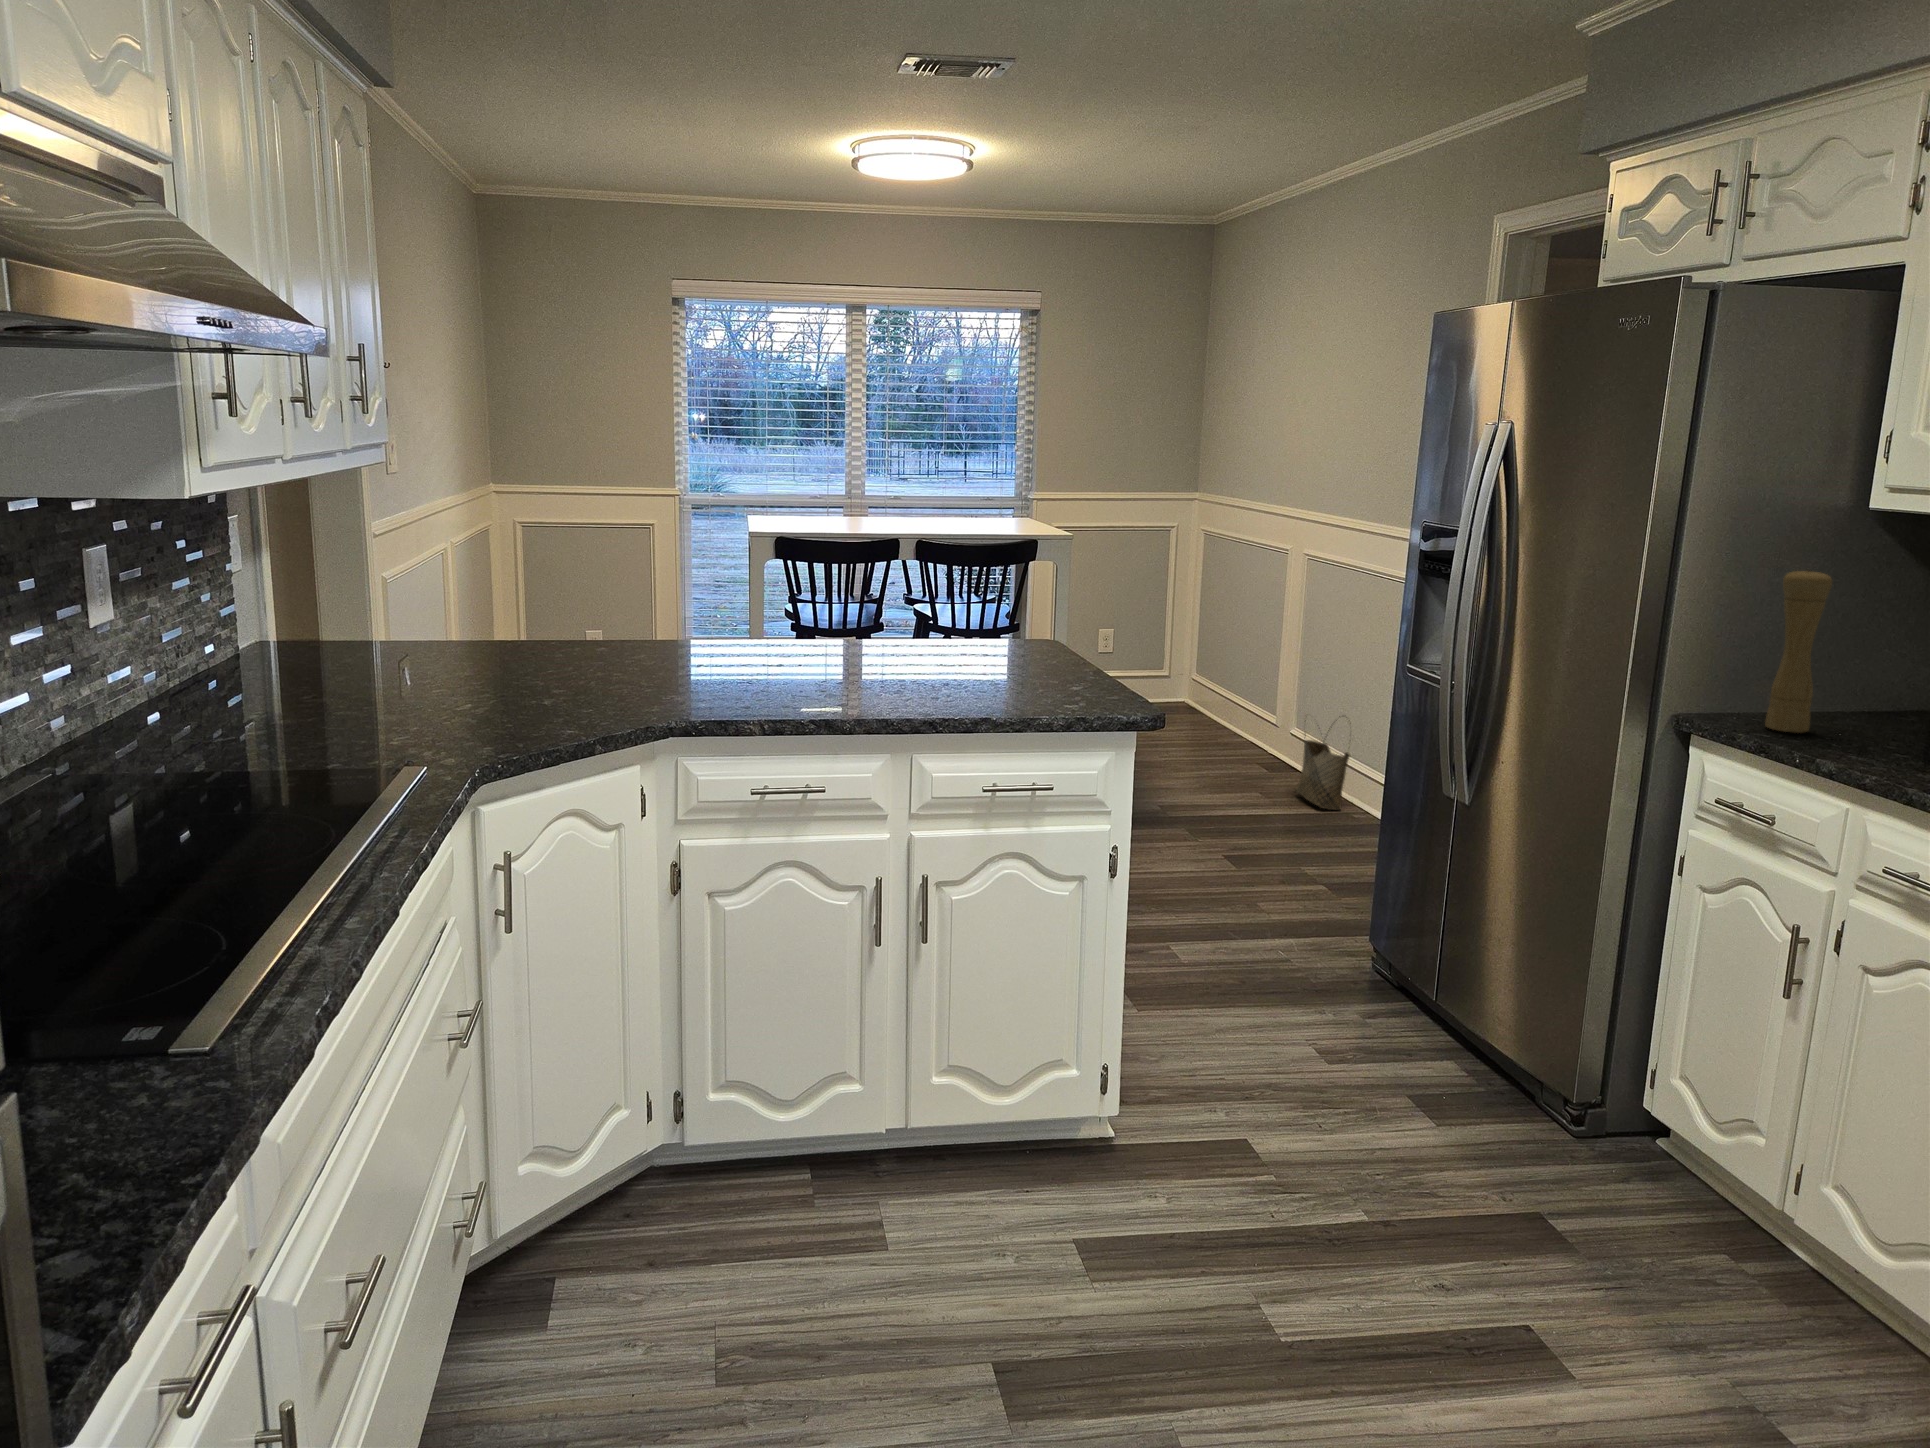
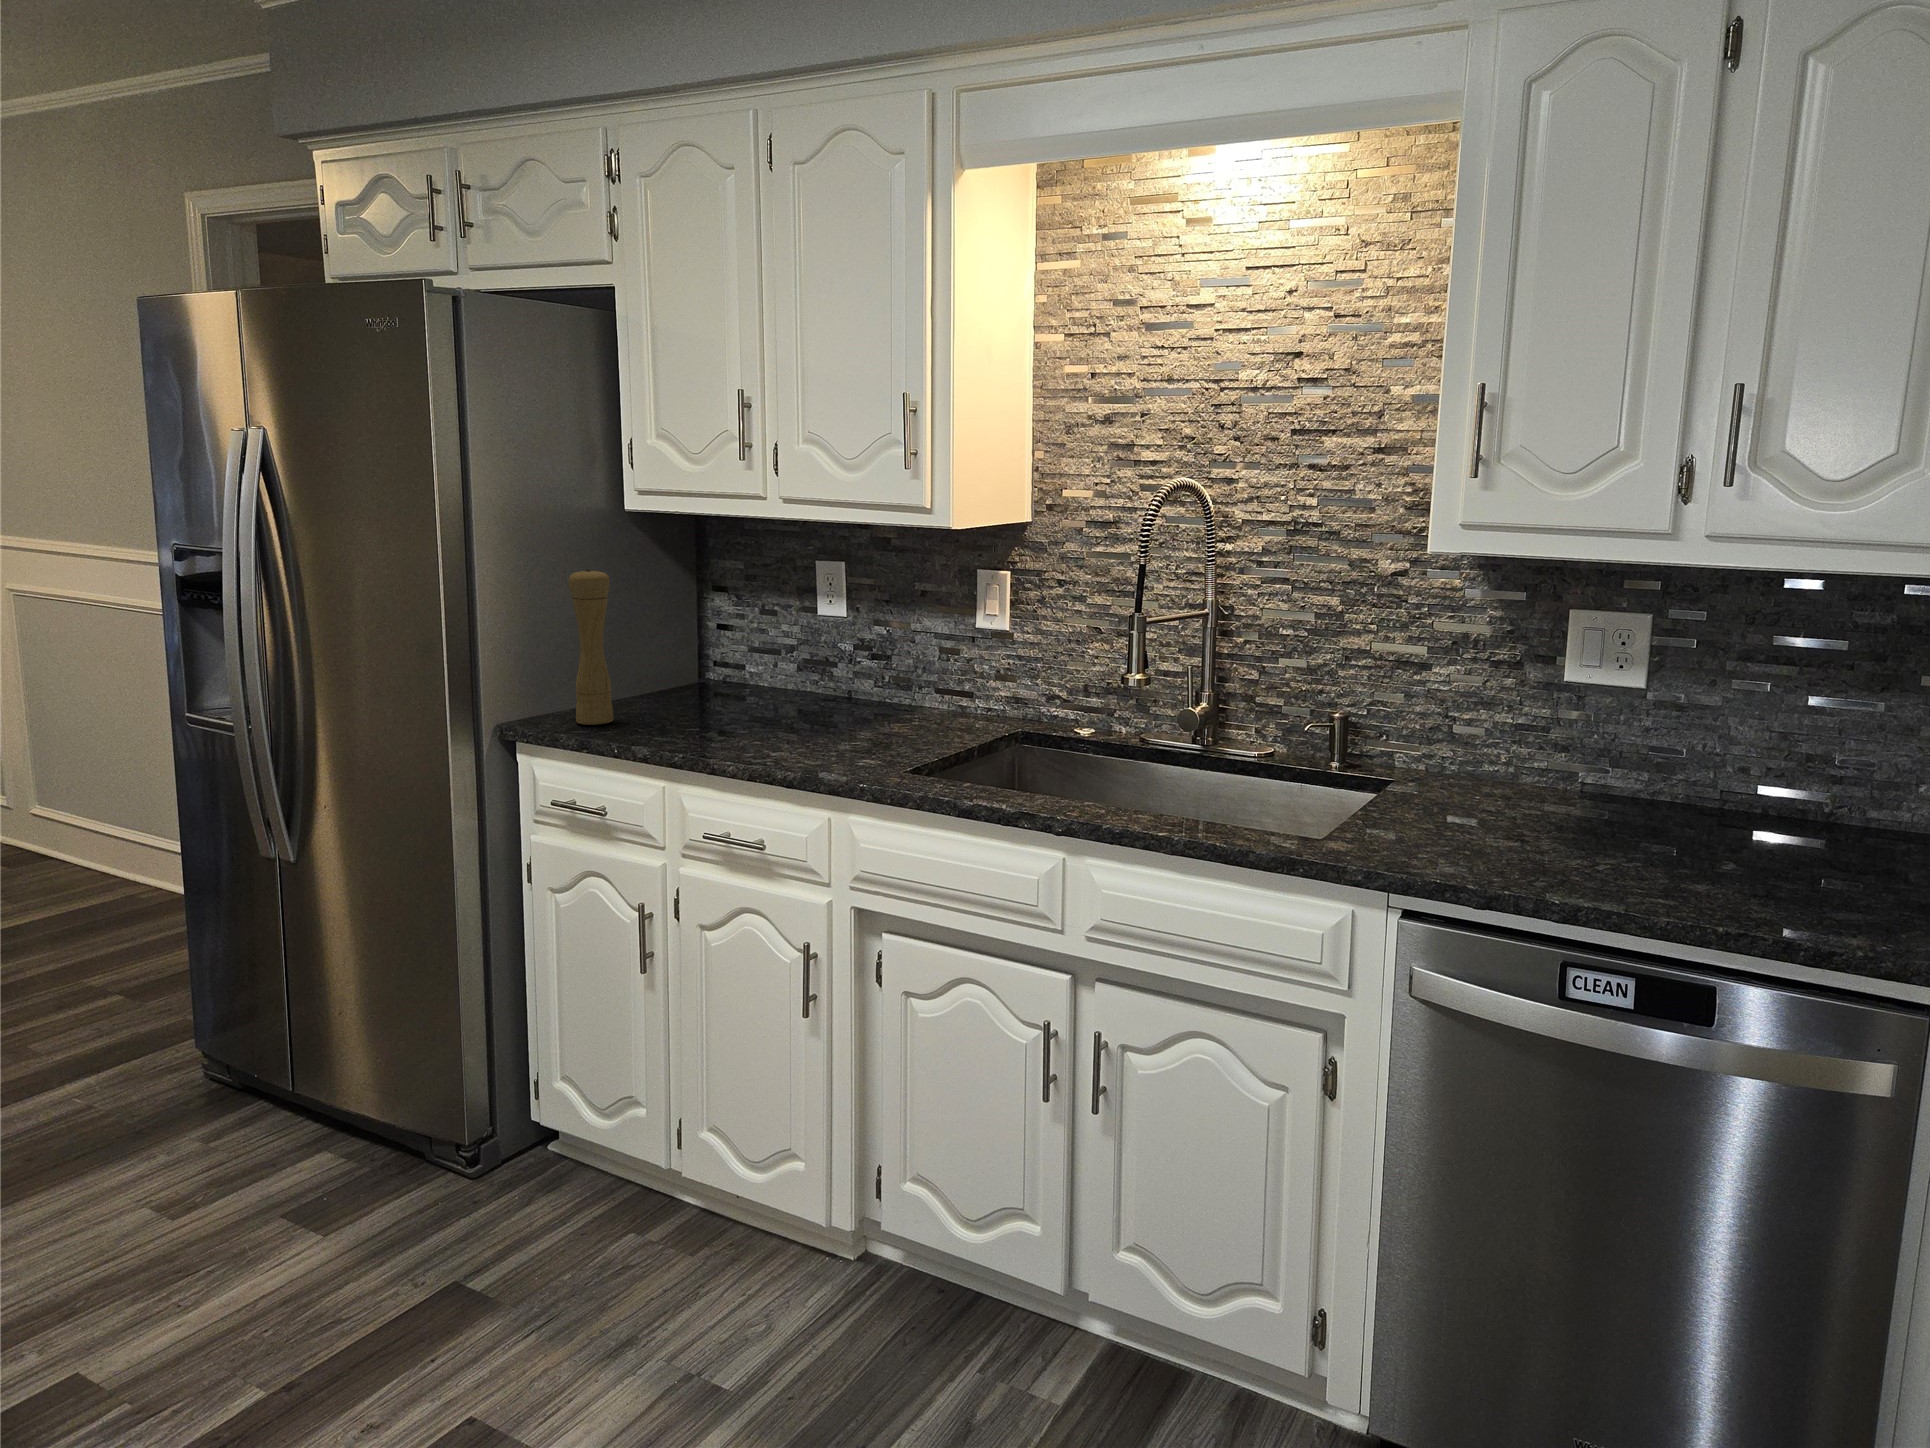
woven basket: present [1296,717,1350,810] -> none [45,783,118,900]

